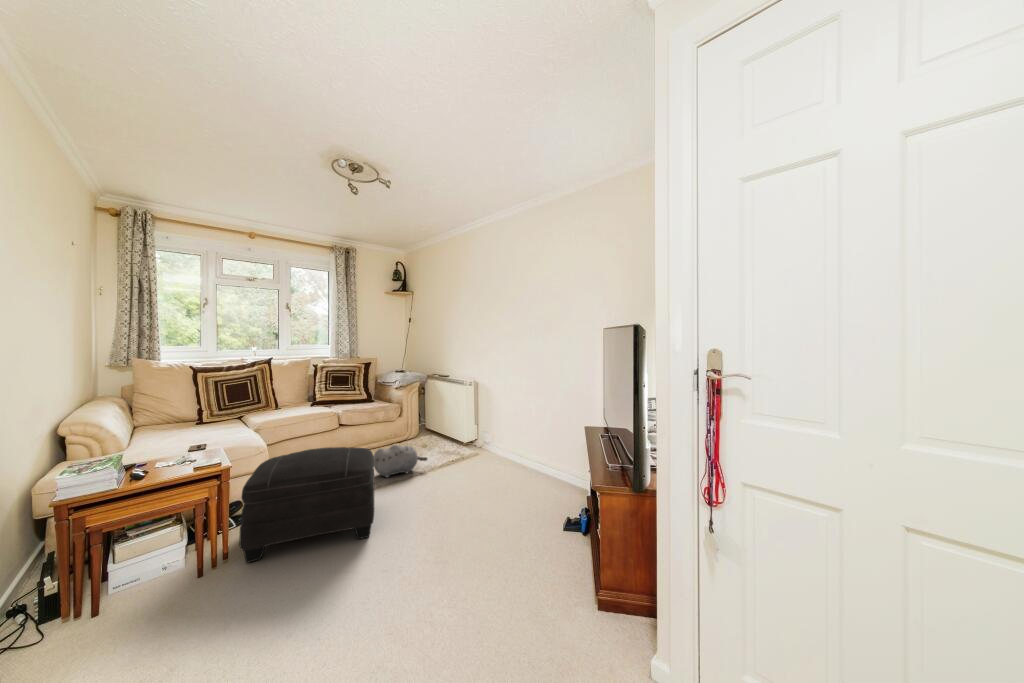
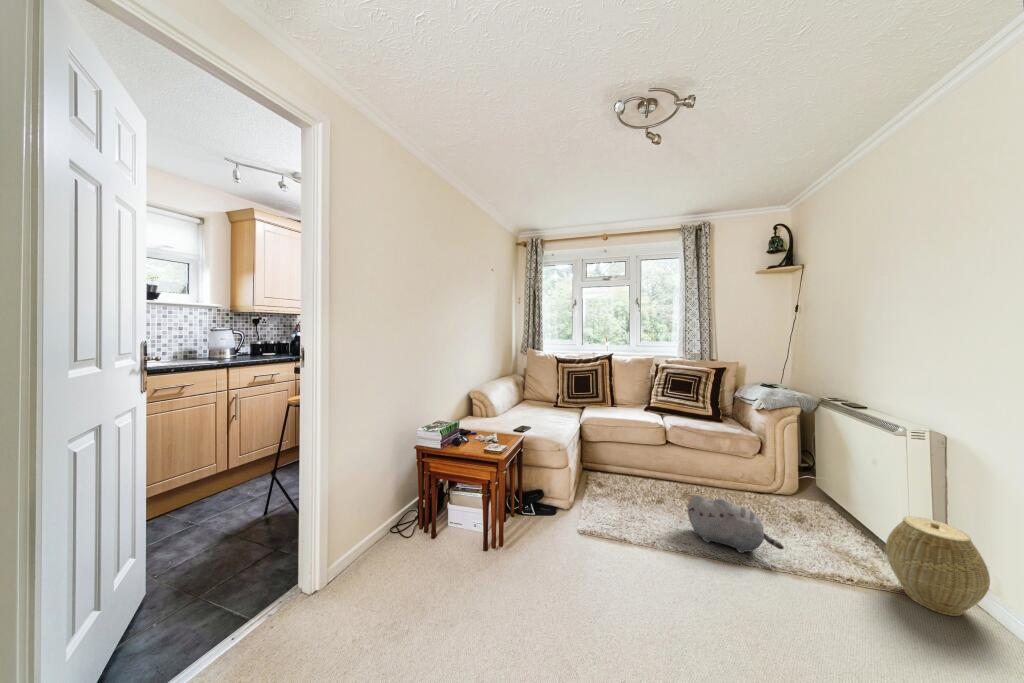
woven basket: none [463,420,492,458] -> present [886,516,990,616]
ottoman: present [239,447,374,563] -> none [512,461,664,625]

